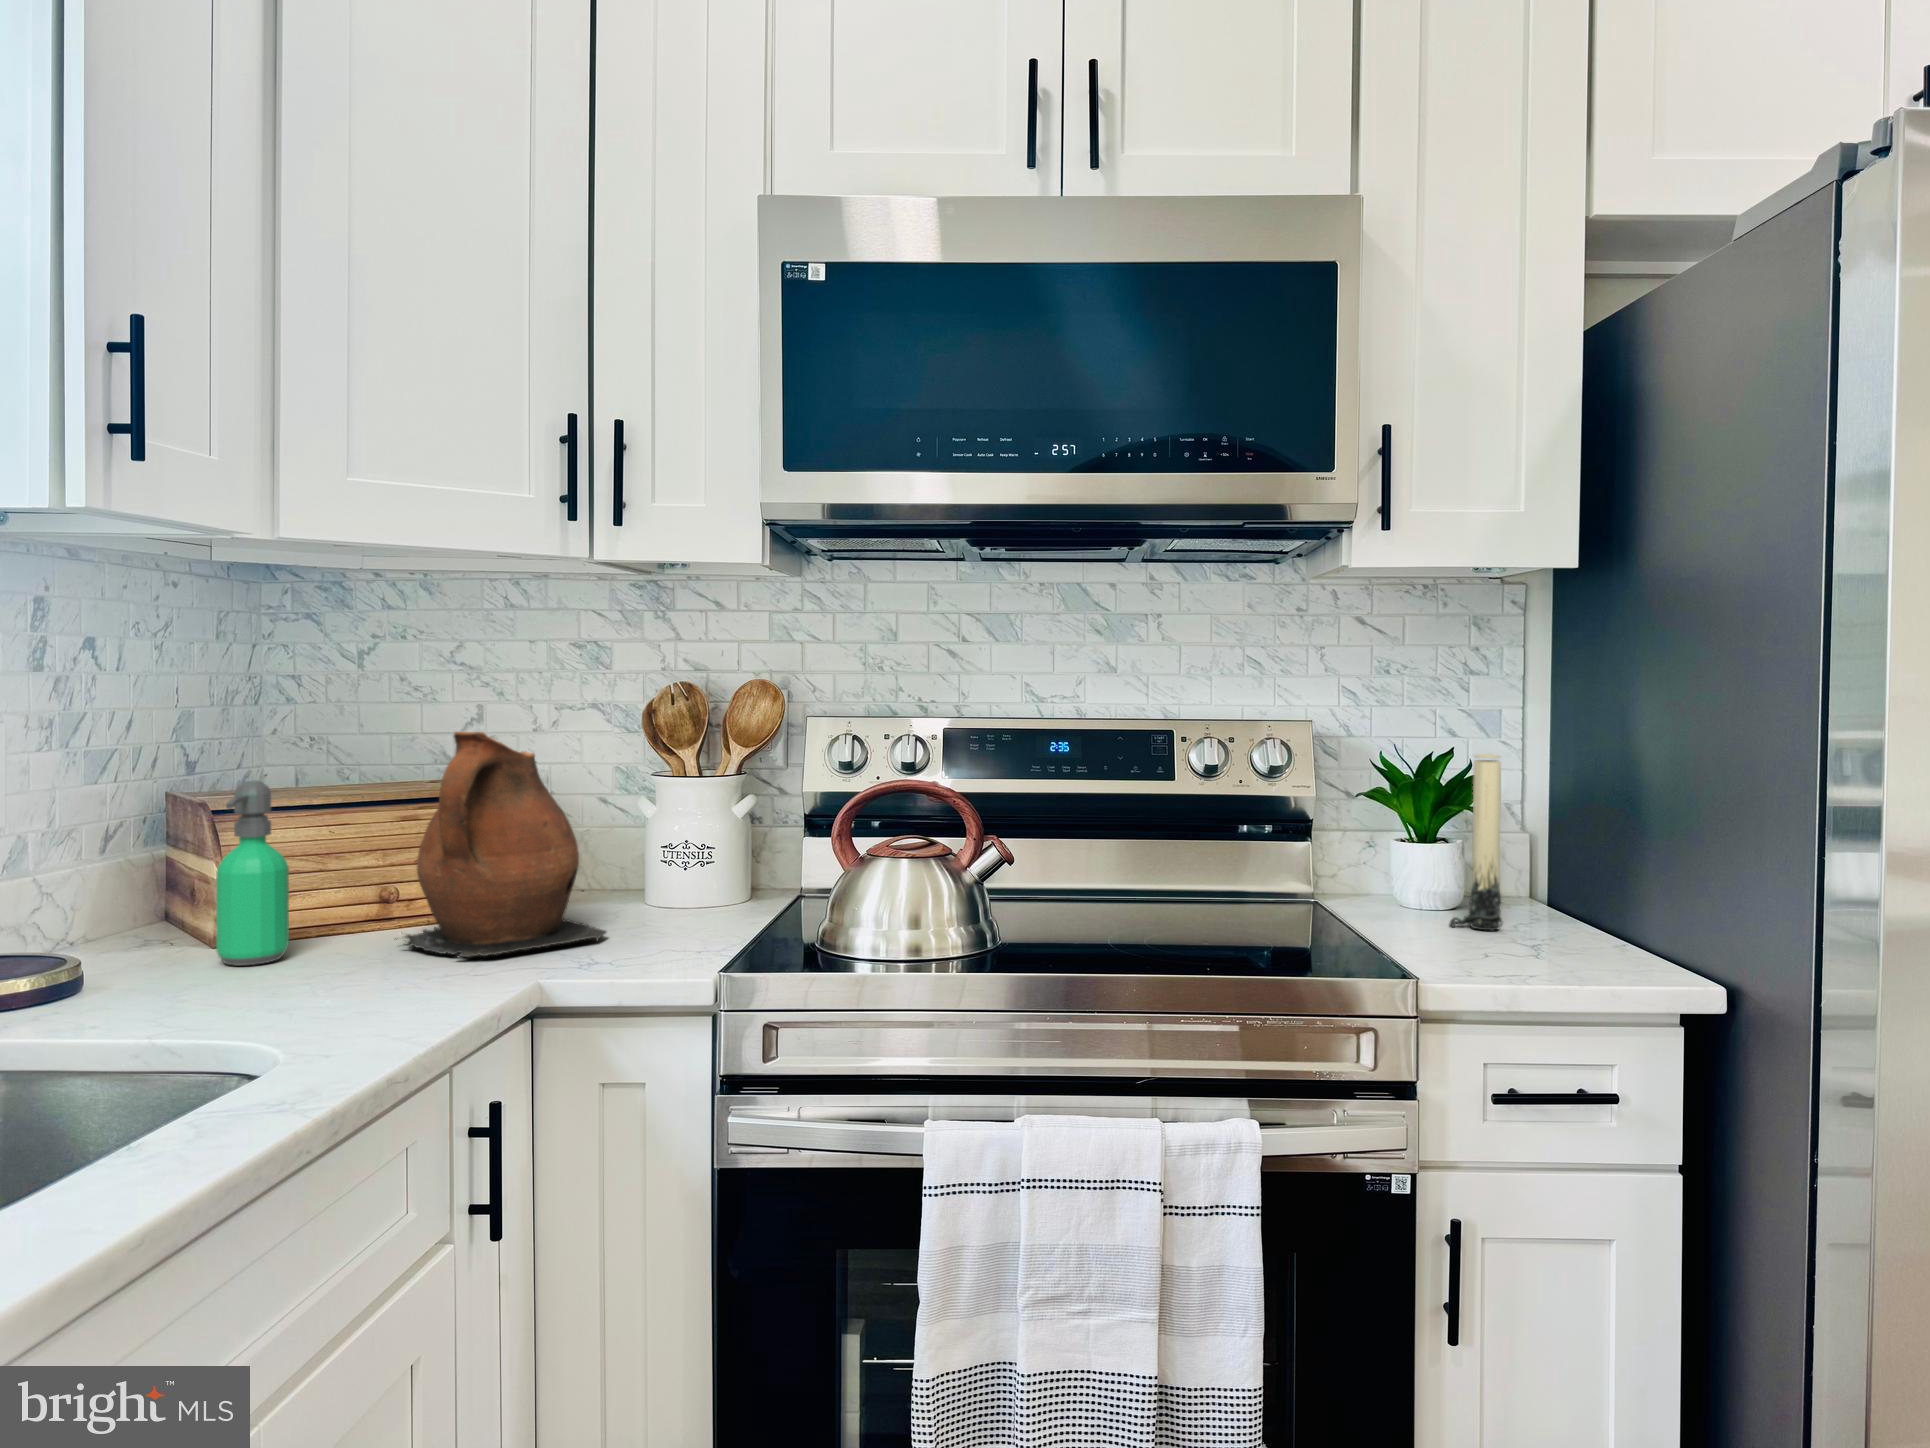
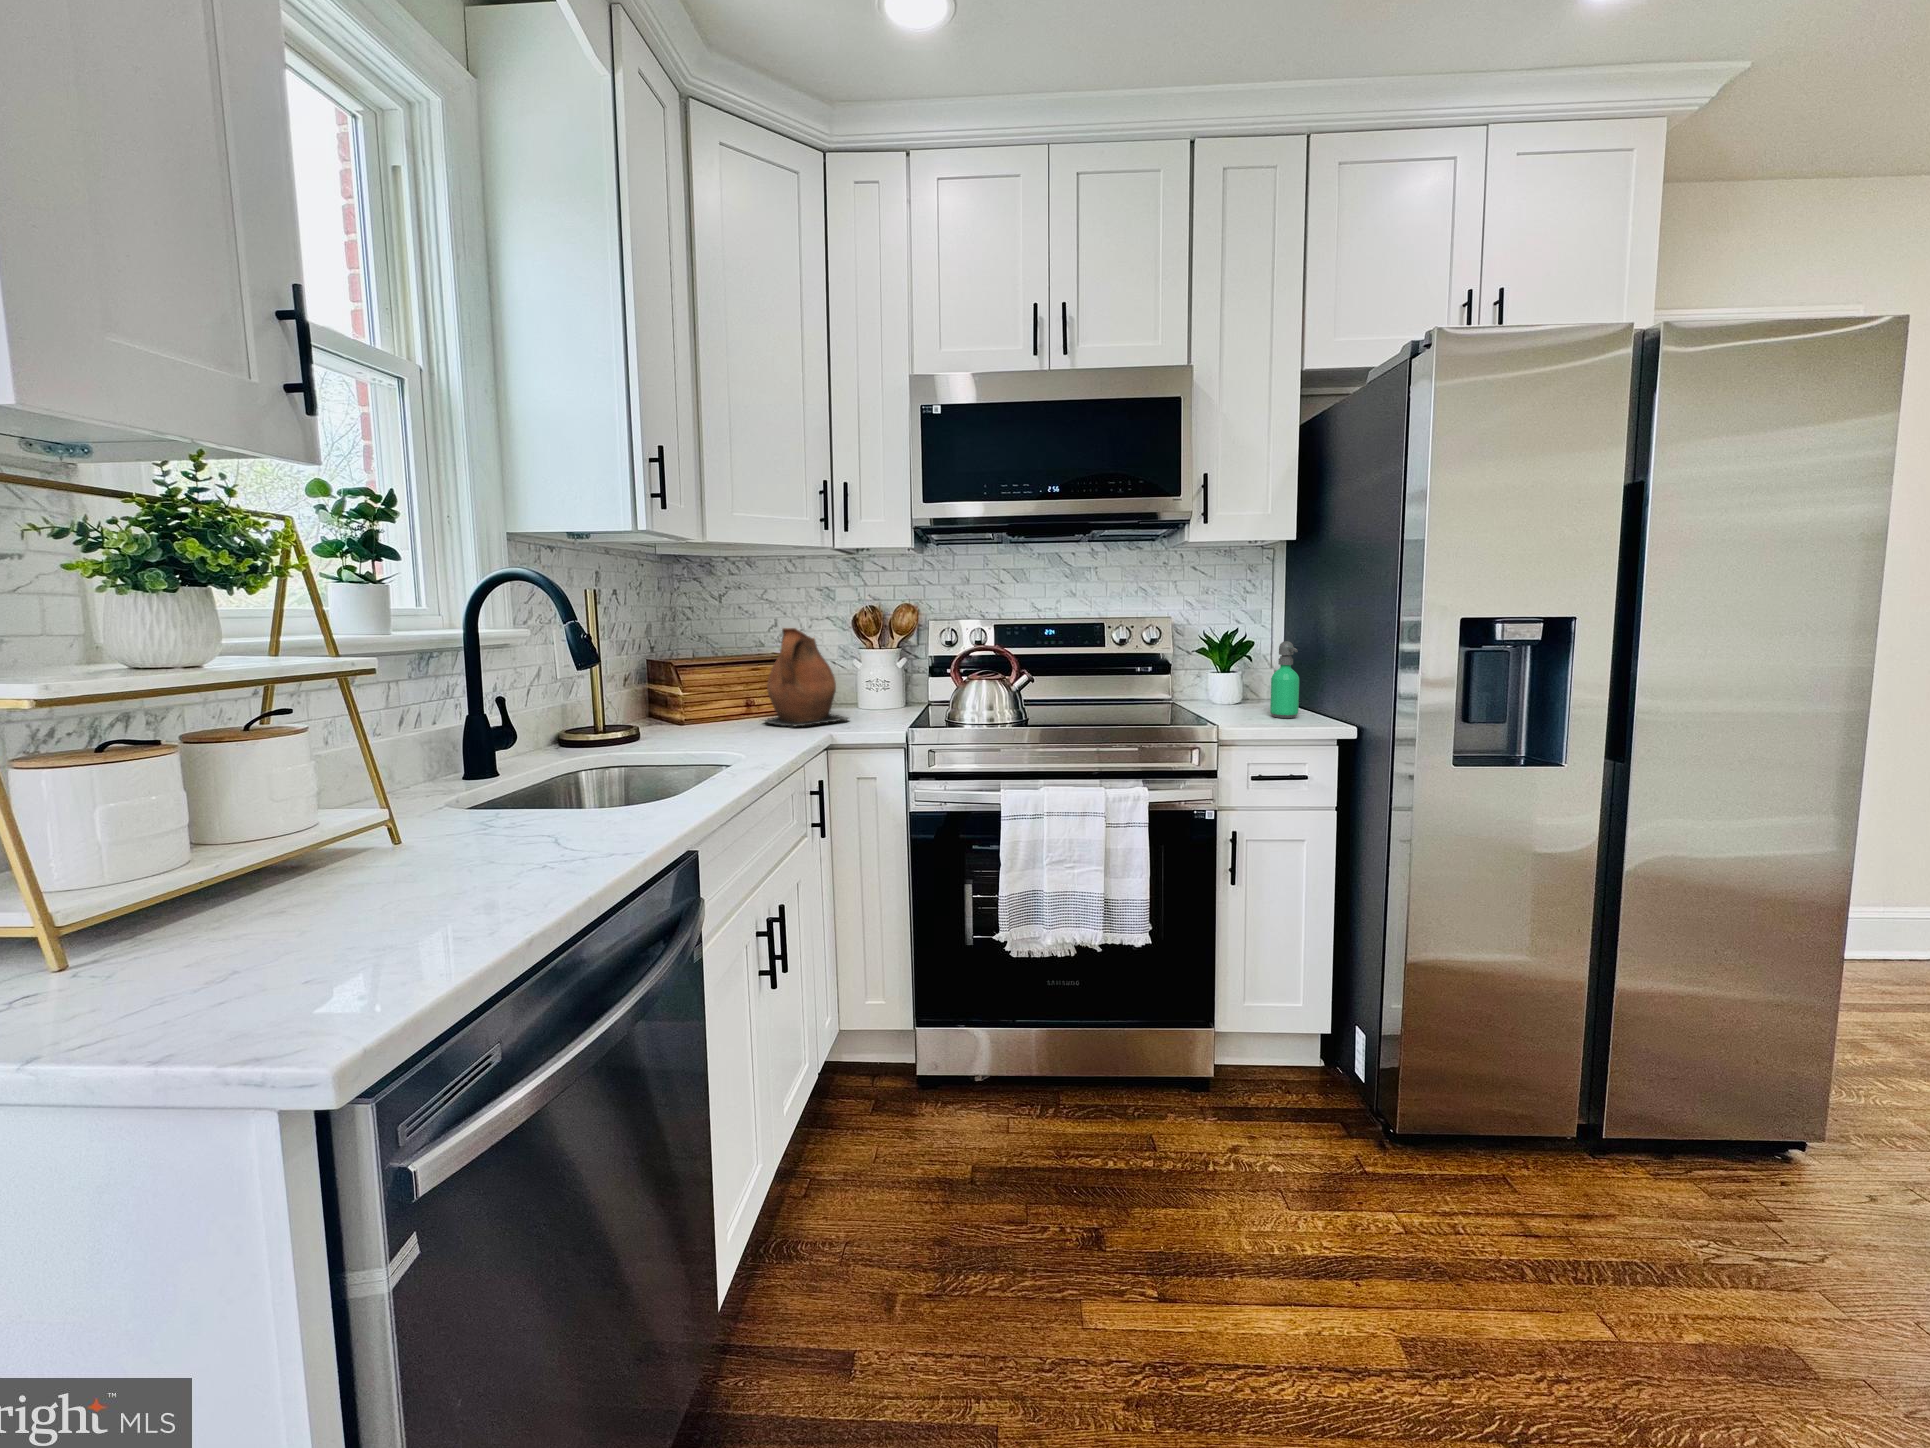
candle: present [1449,754,1503,930] -> none [1236,630,1261,712]
soap dispenser: present [216,781,289,966] -> present [1270,641,1300,718]

